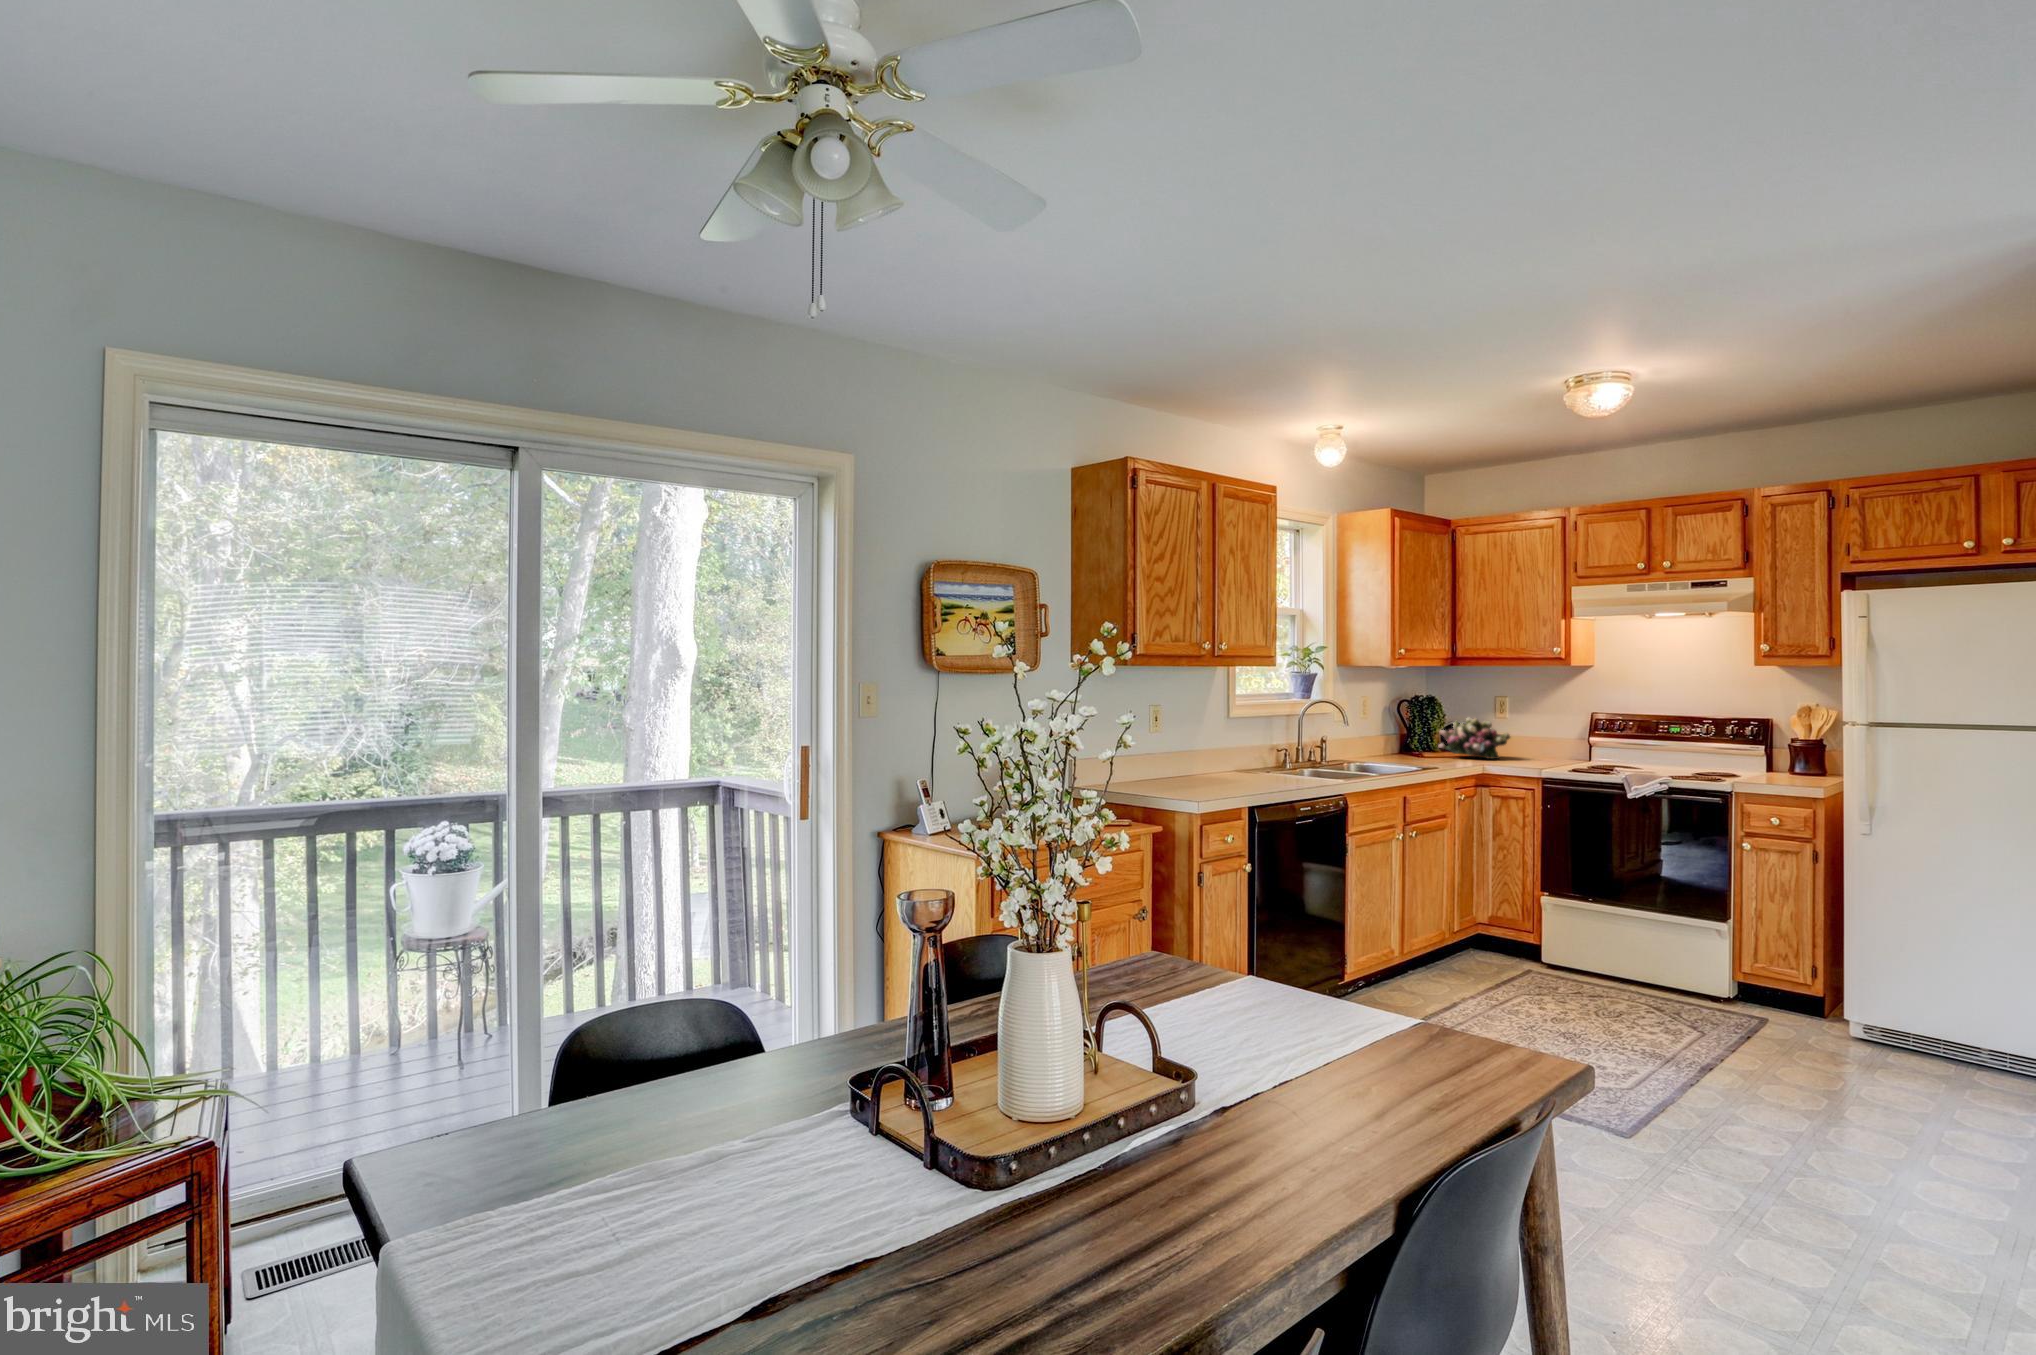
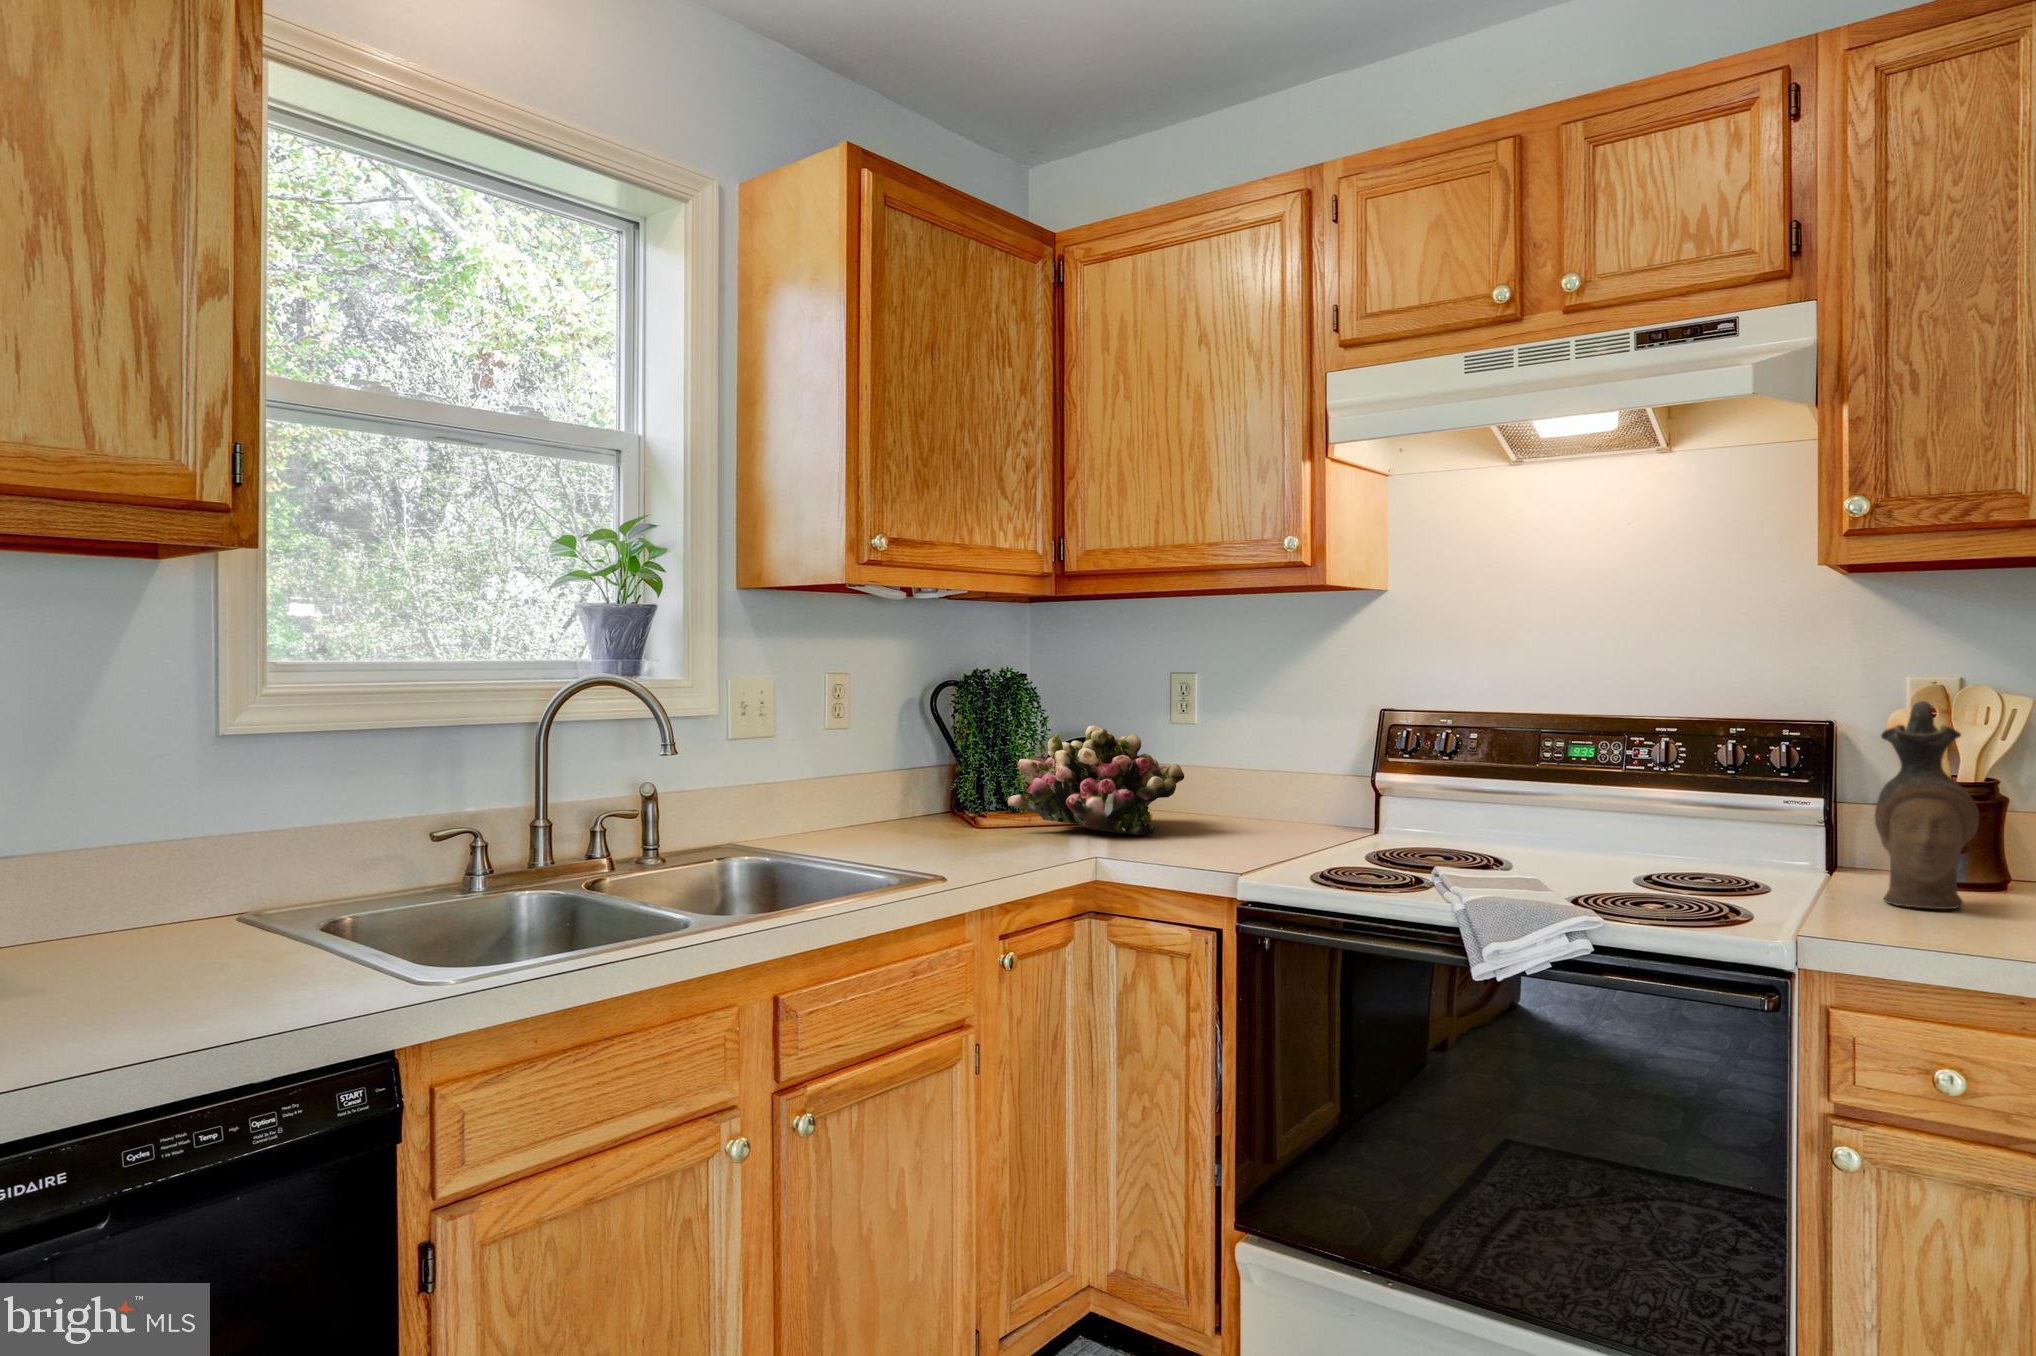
ceramic pitcher: none [1772,711,1805,778] -> present [1875,701,1980,909]

